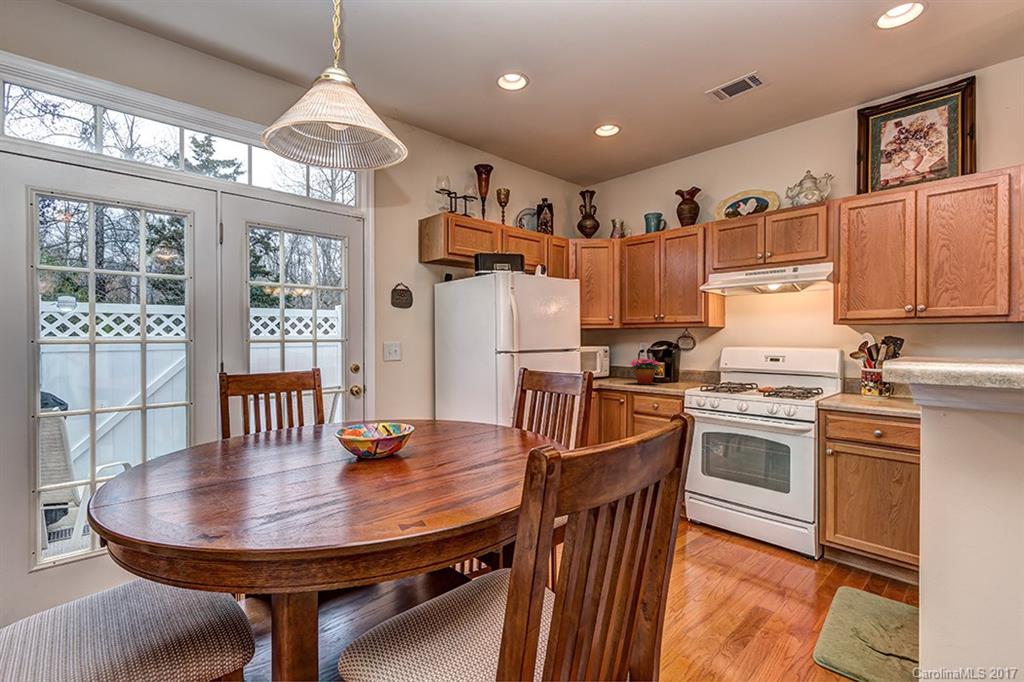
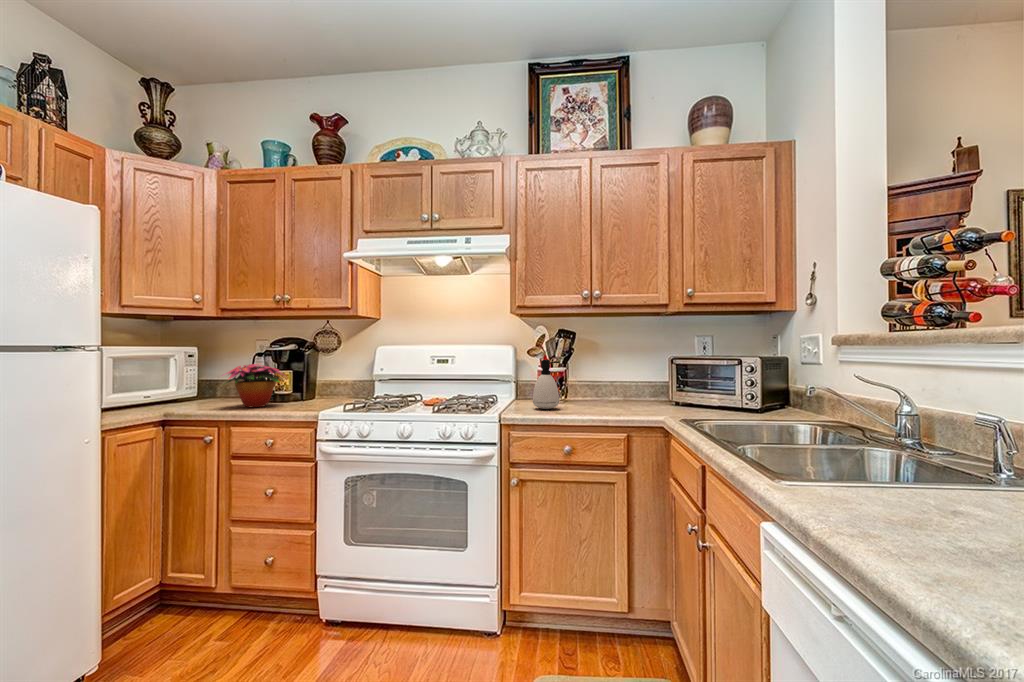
soap dispenser: none [851,362,878,401] -> present [533,360,559,409]

